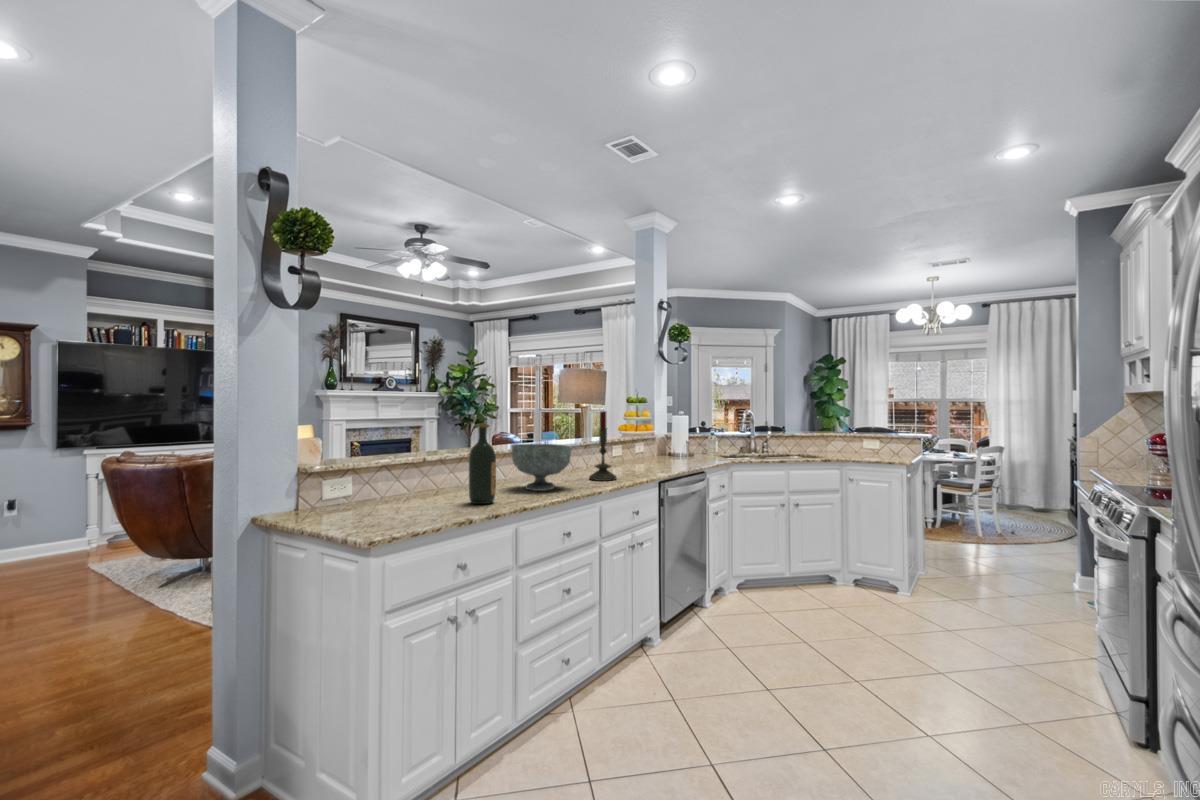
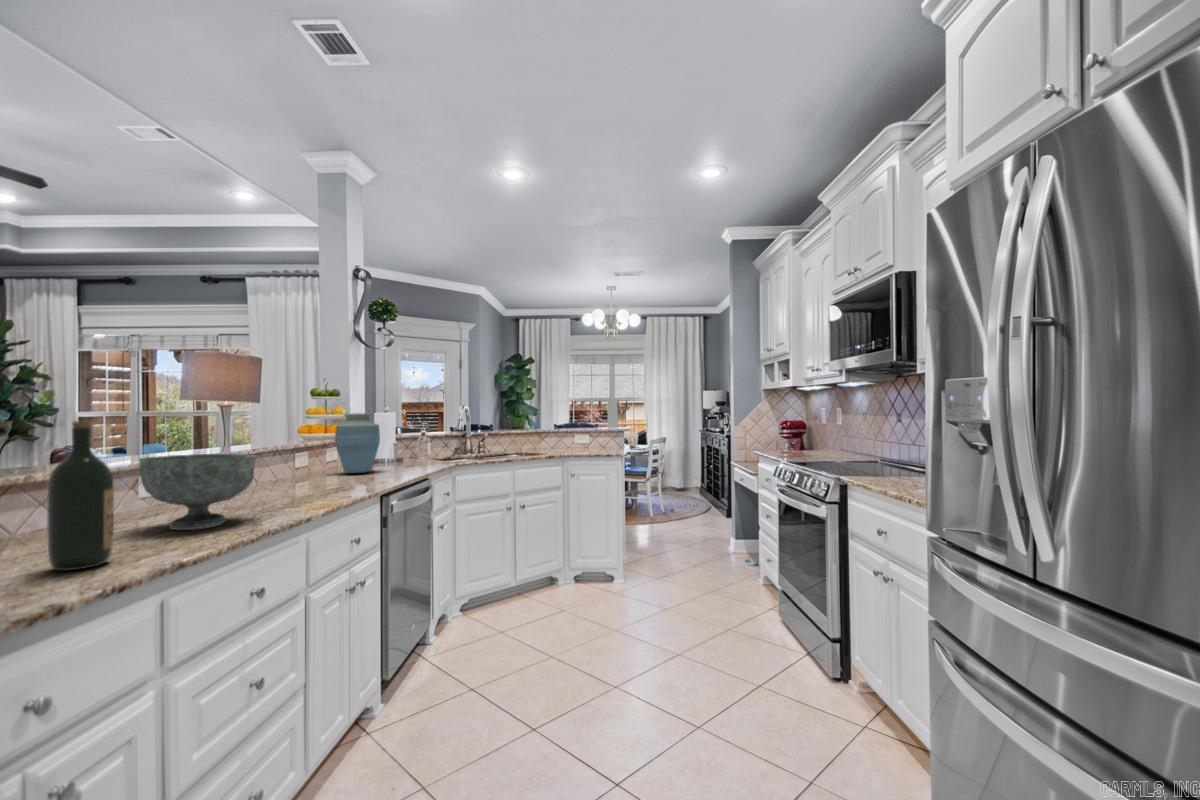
candle: present [589,411,617,481] -> none [278,401,321,503]
vase: none [637,416,670,464] -> present [335,413,380,473]

